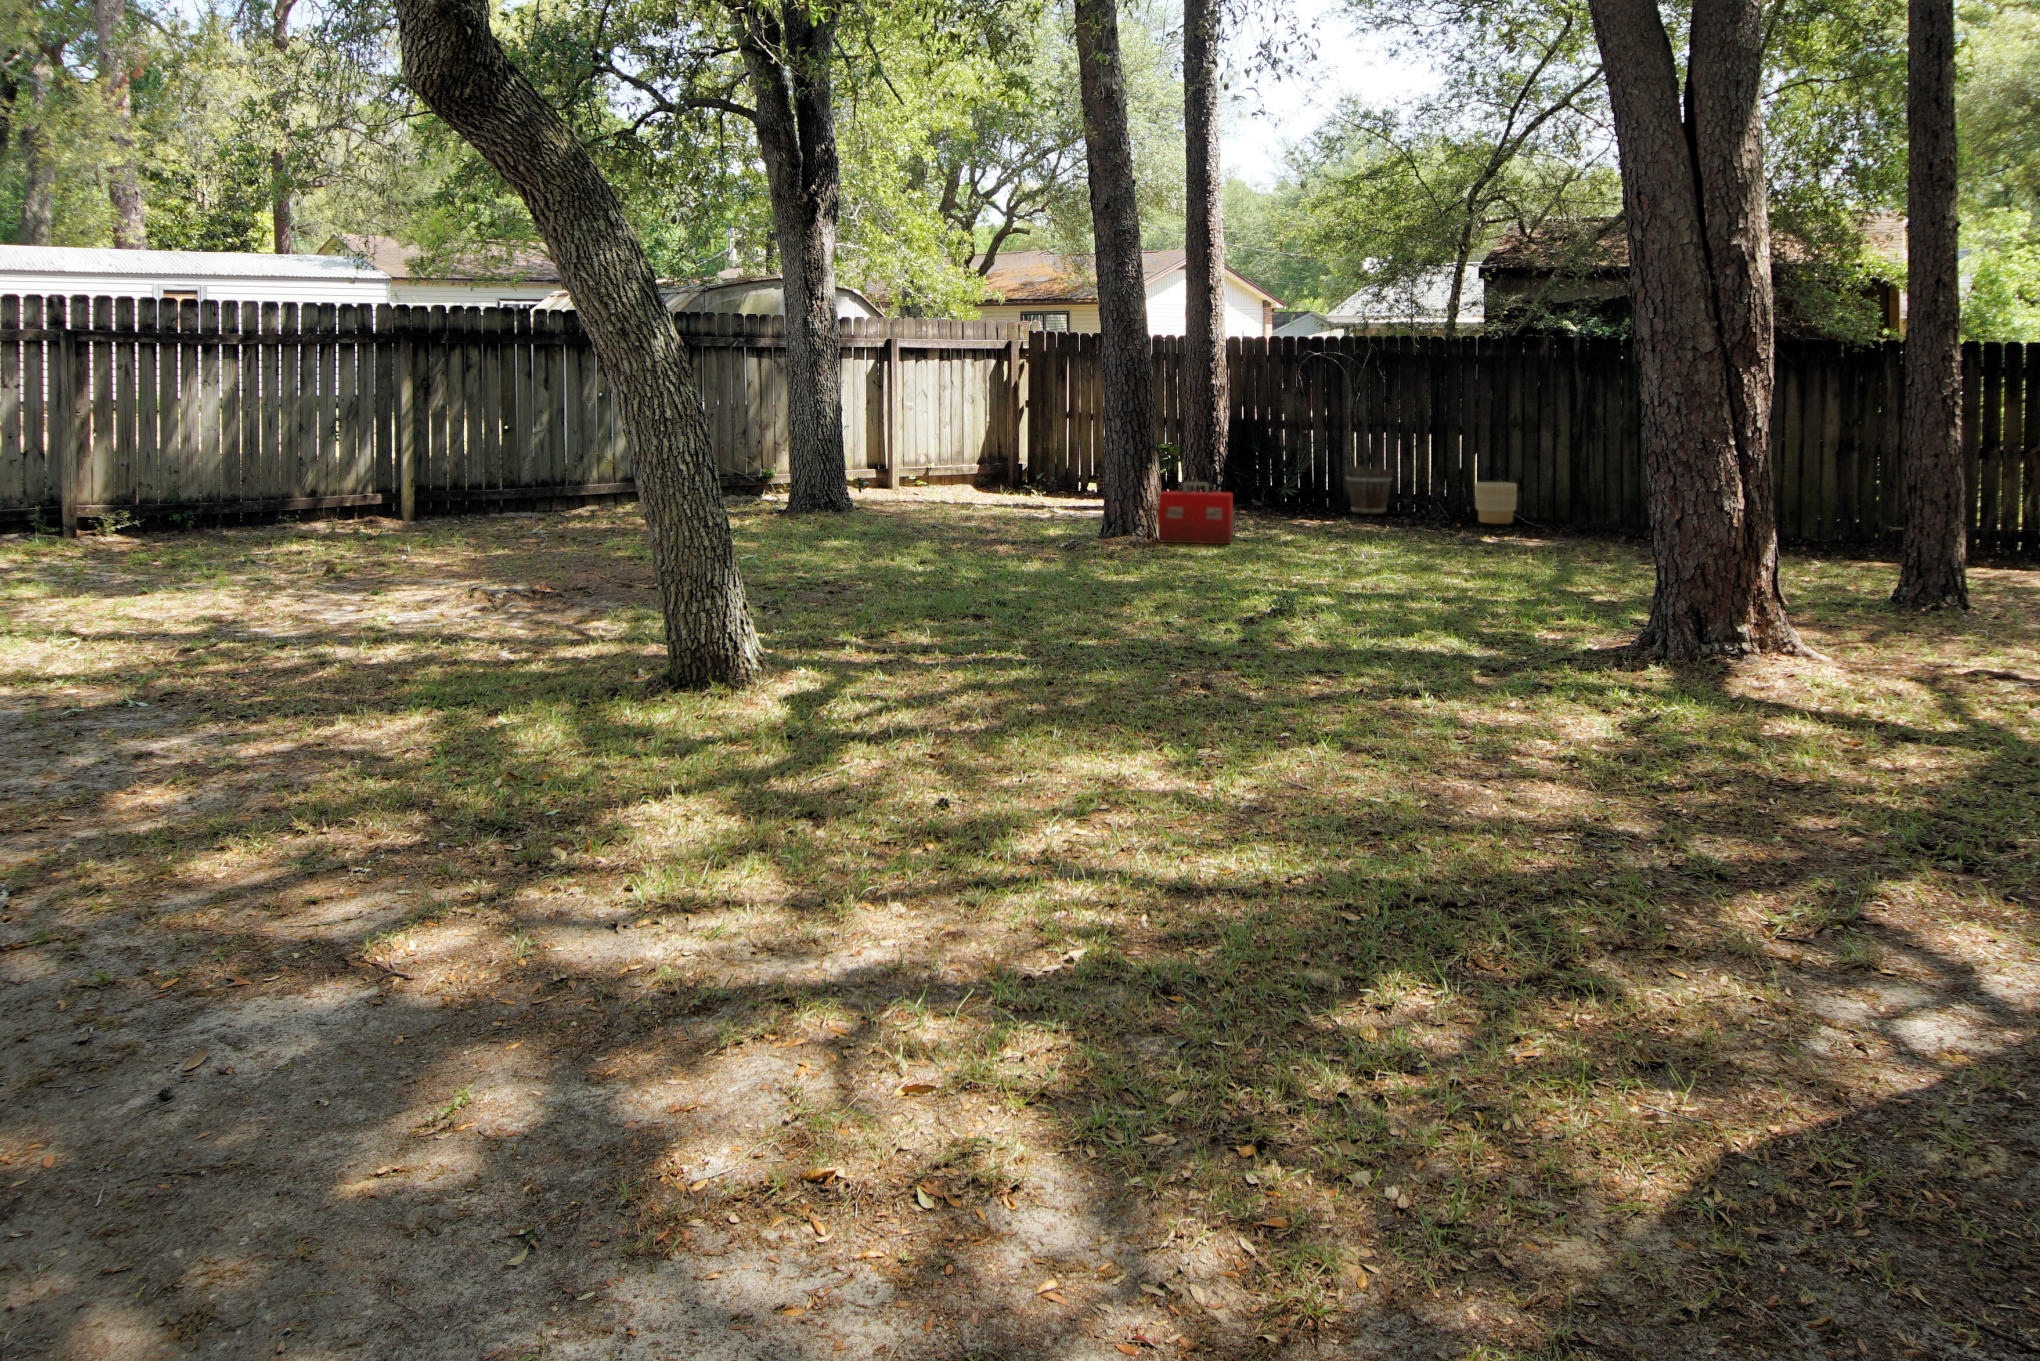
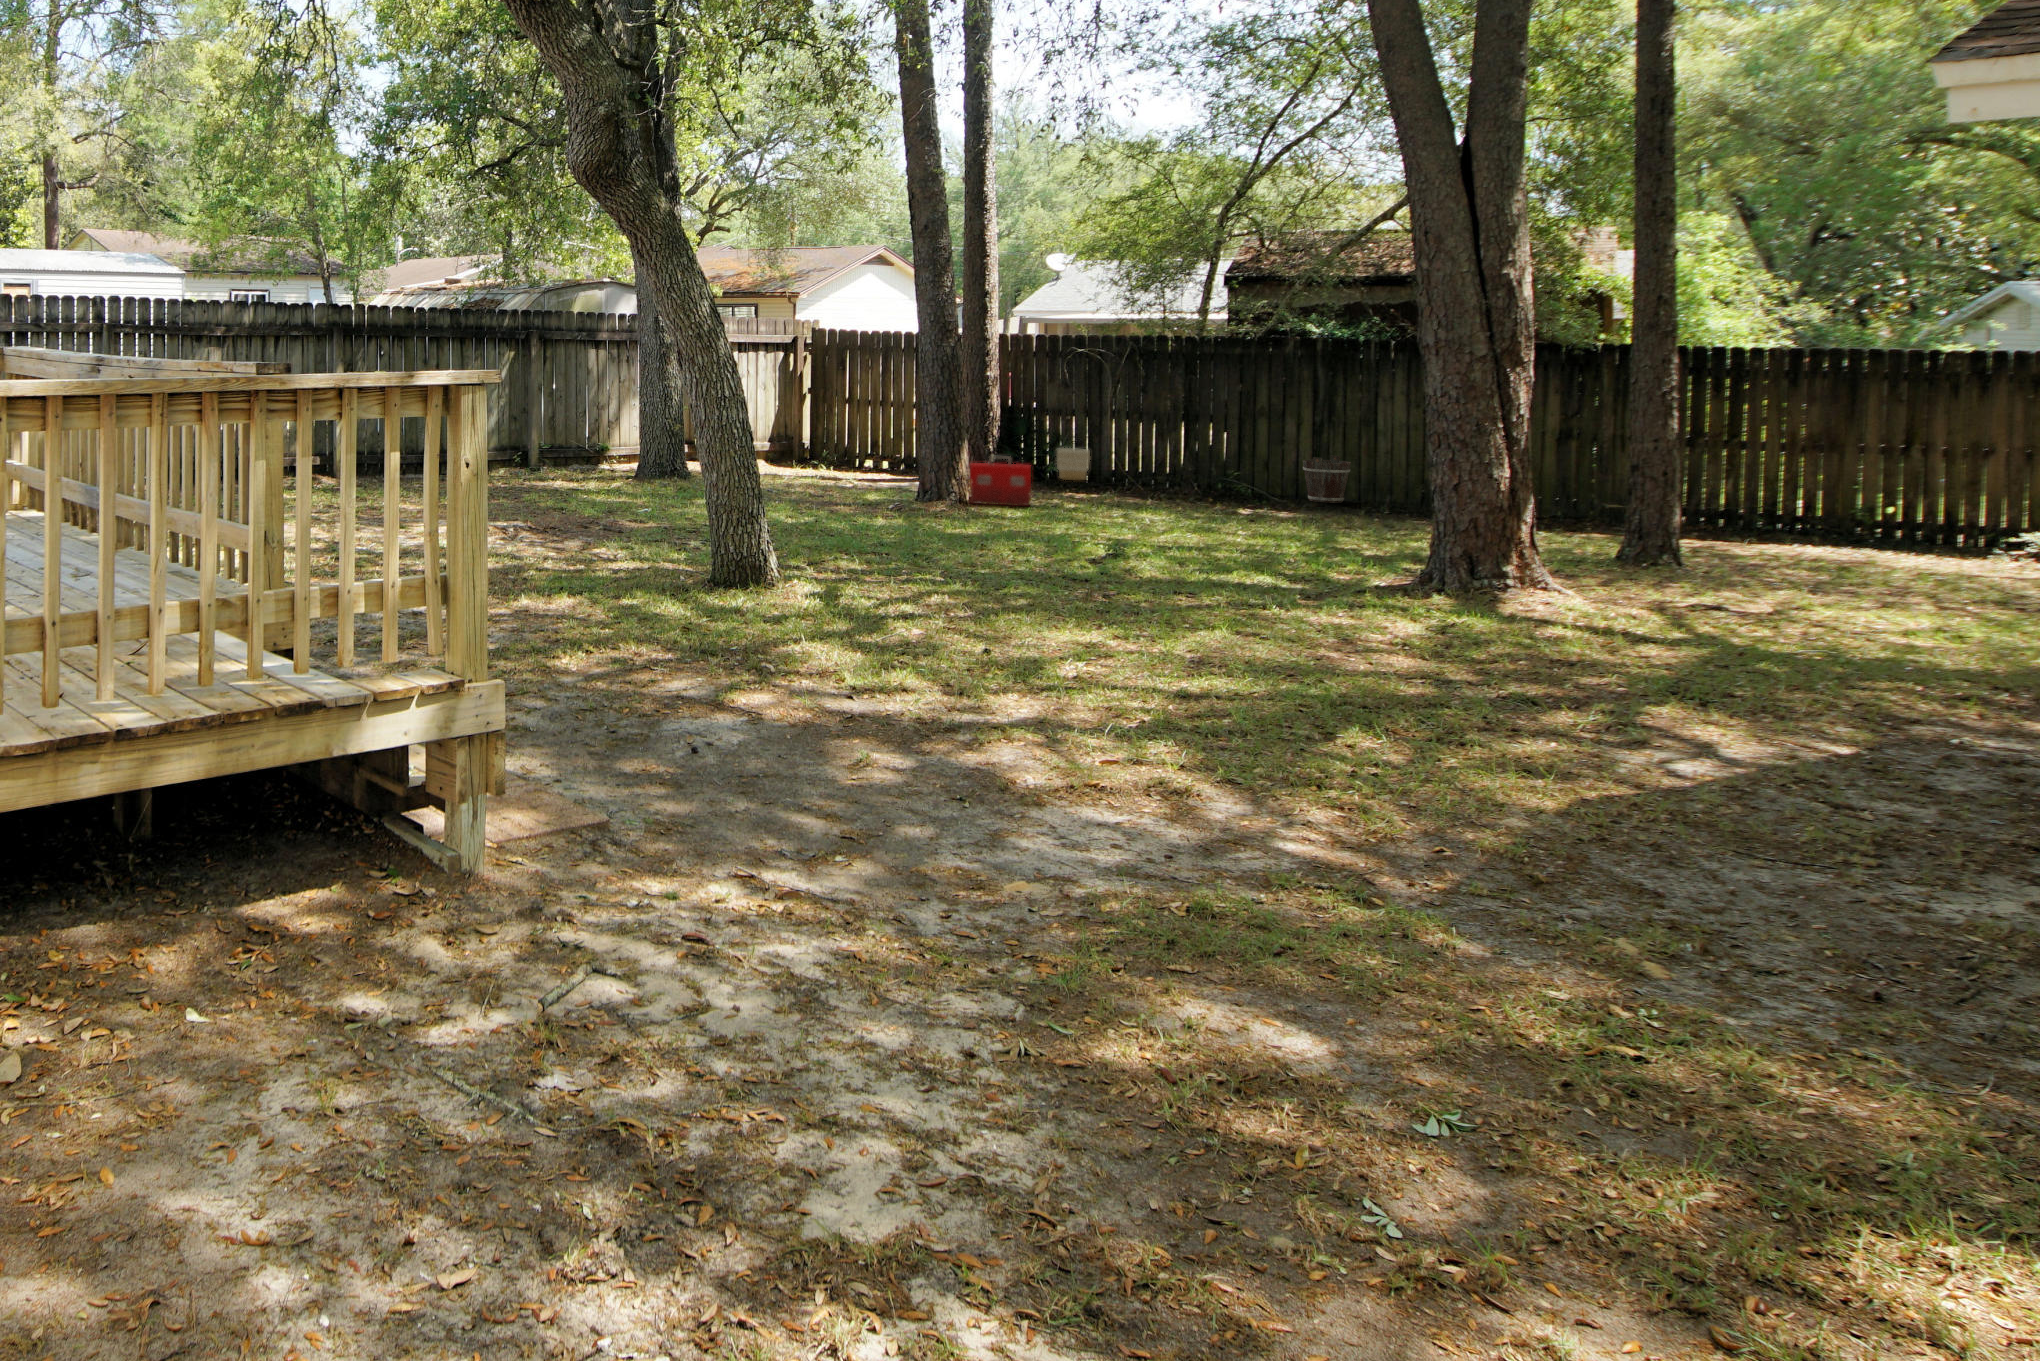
bucket: present [1345,463,1392,514] -> present [1303,456,1351,503]
planter: present [1475,482,1517,524] -> present [1057,448,1090,480]

